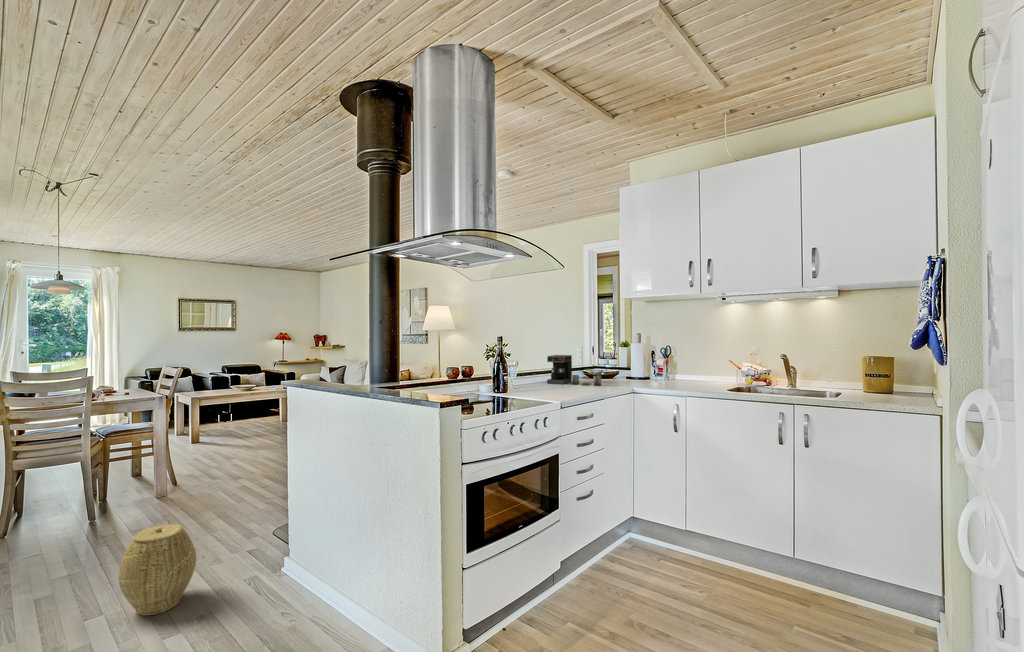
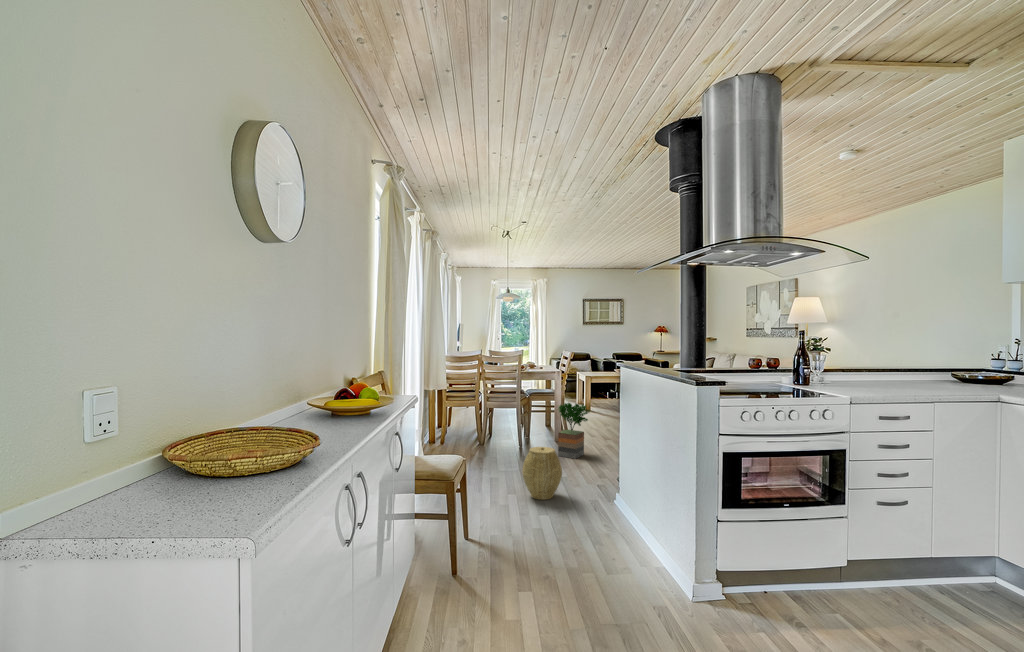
coffee maker: present [547,355,603,385] -> none [878,352,954,389]
potted tree: none [165,442,222,523] -> present [558,403,590,459]

